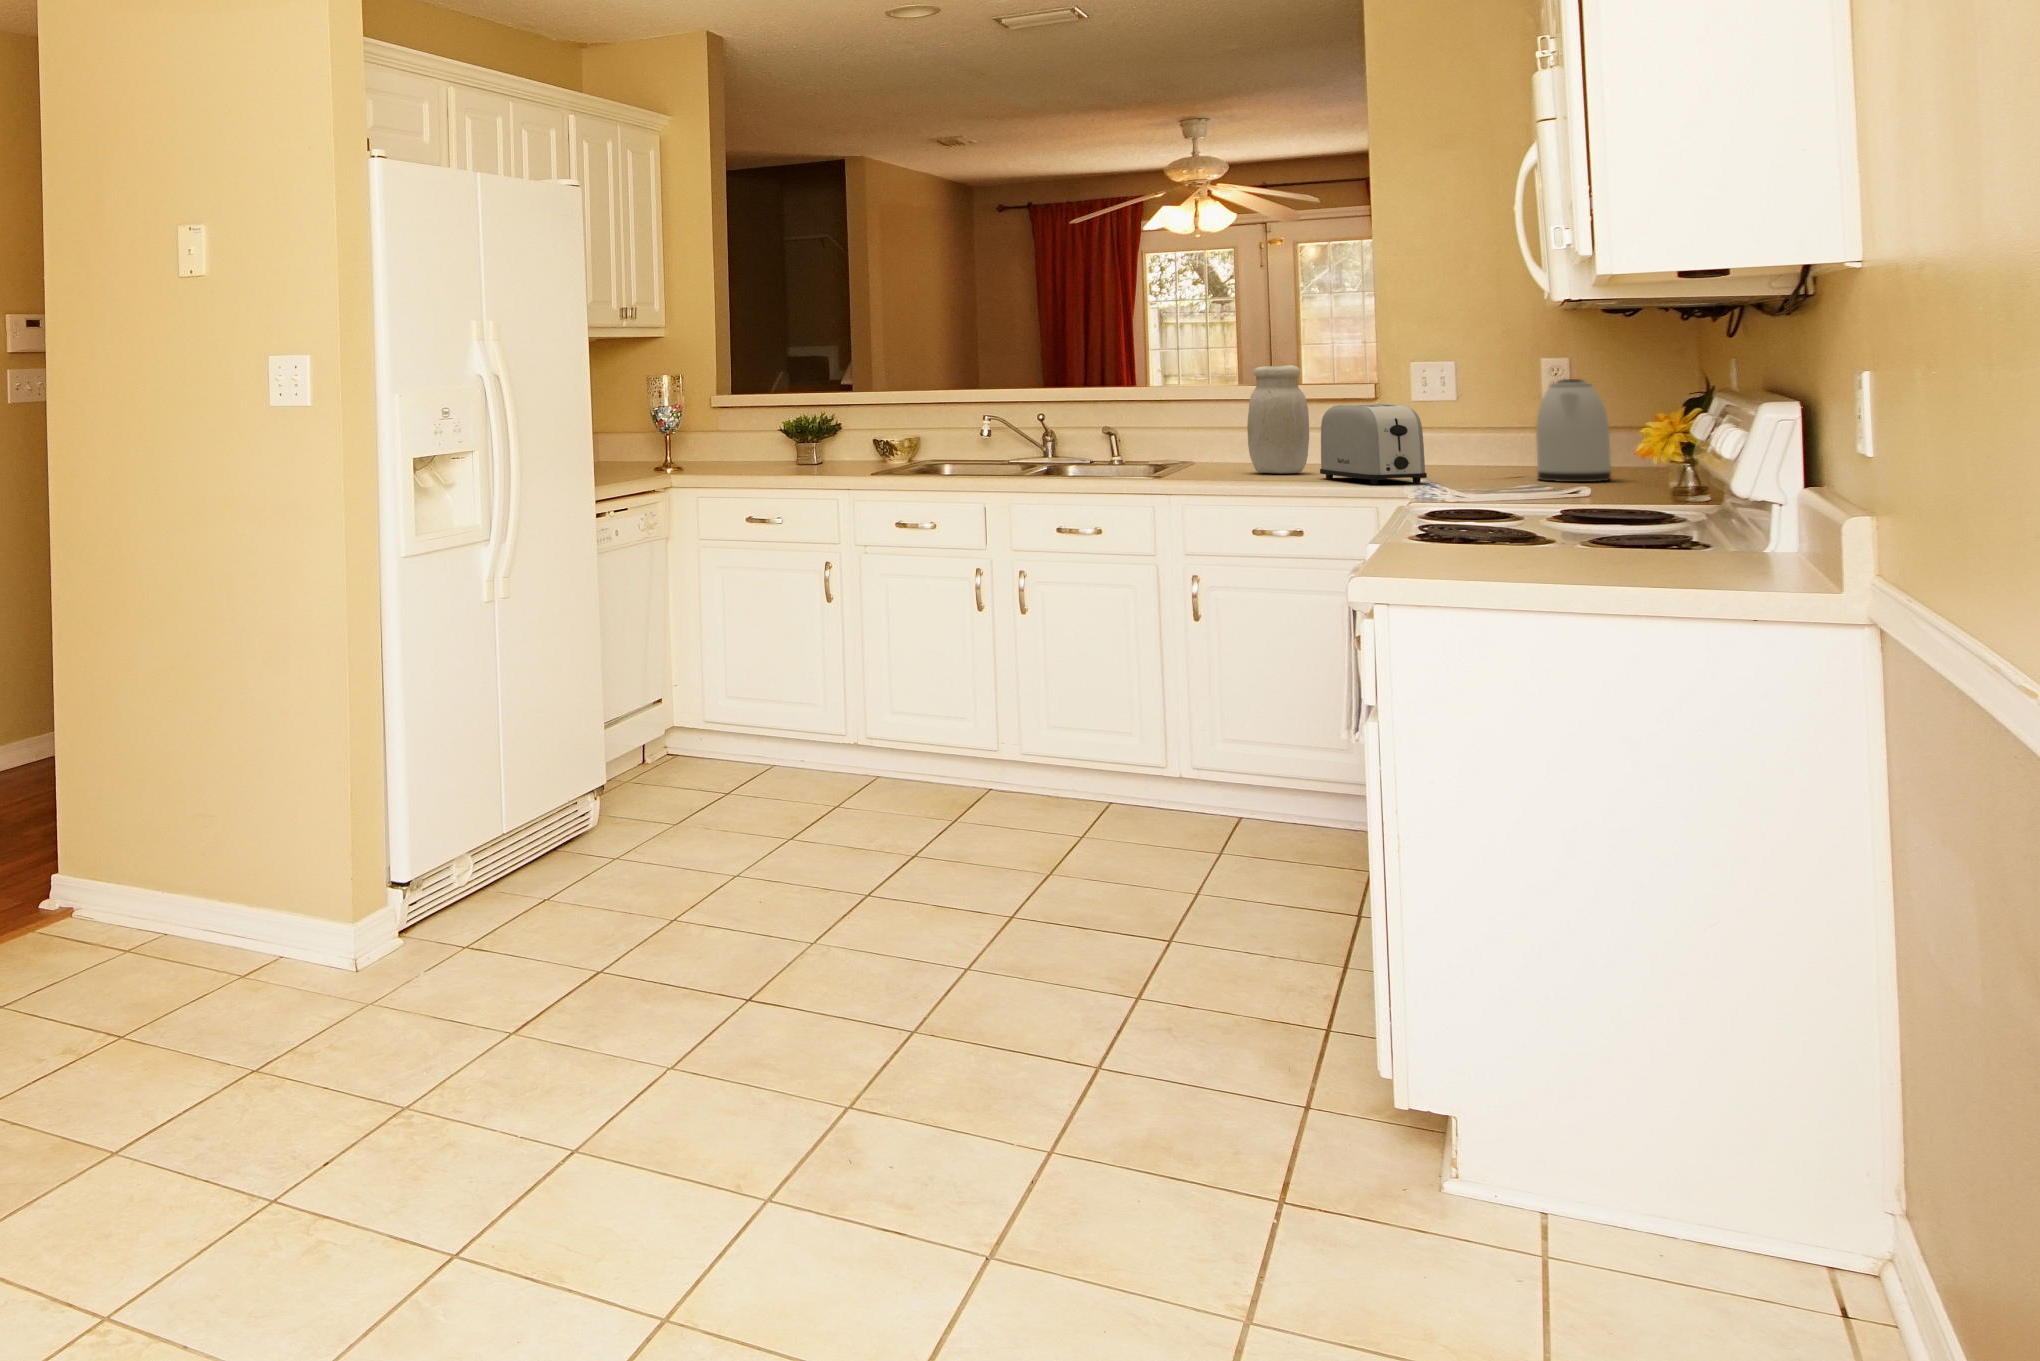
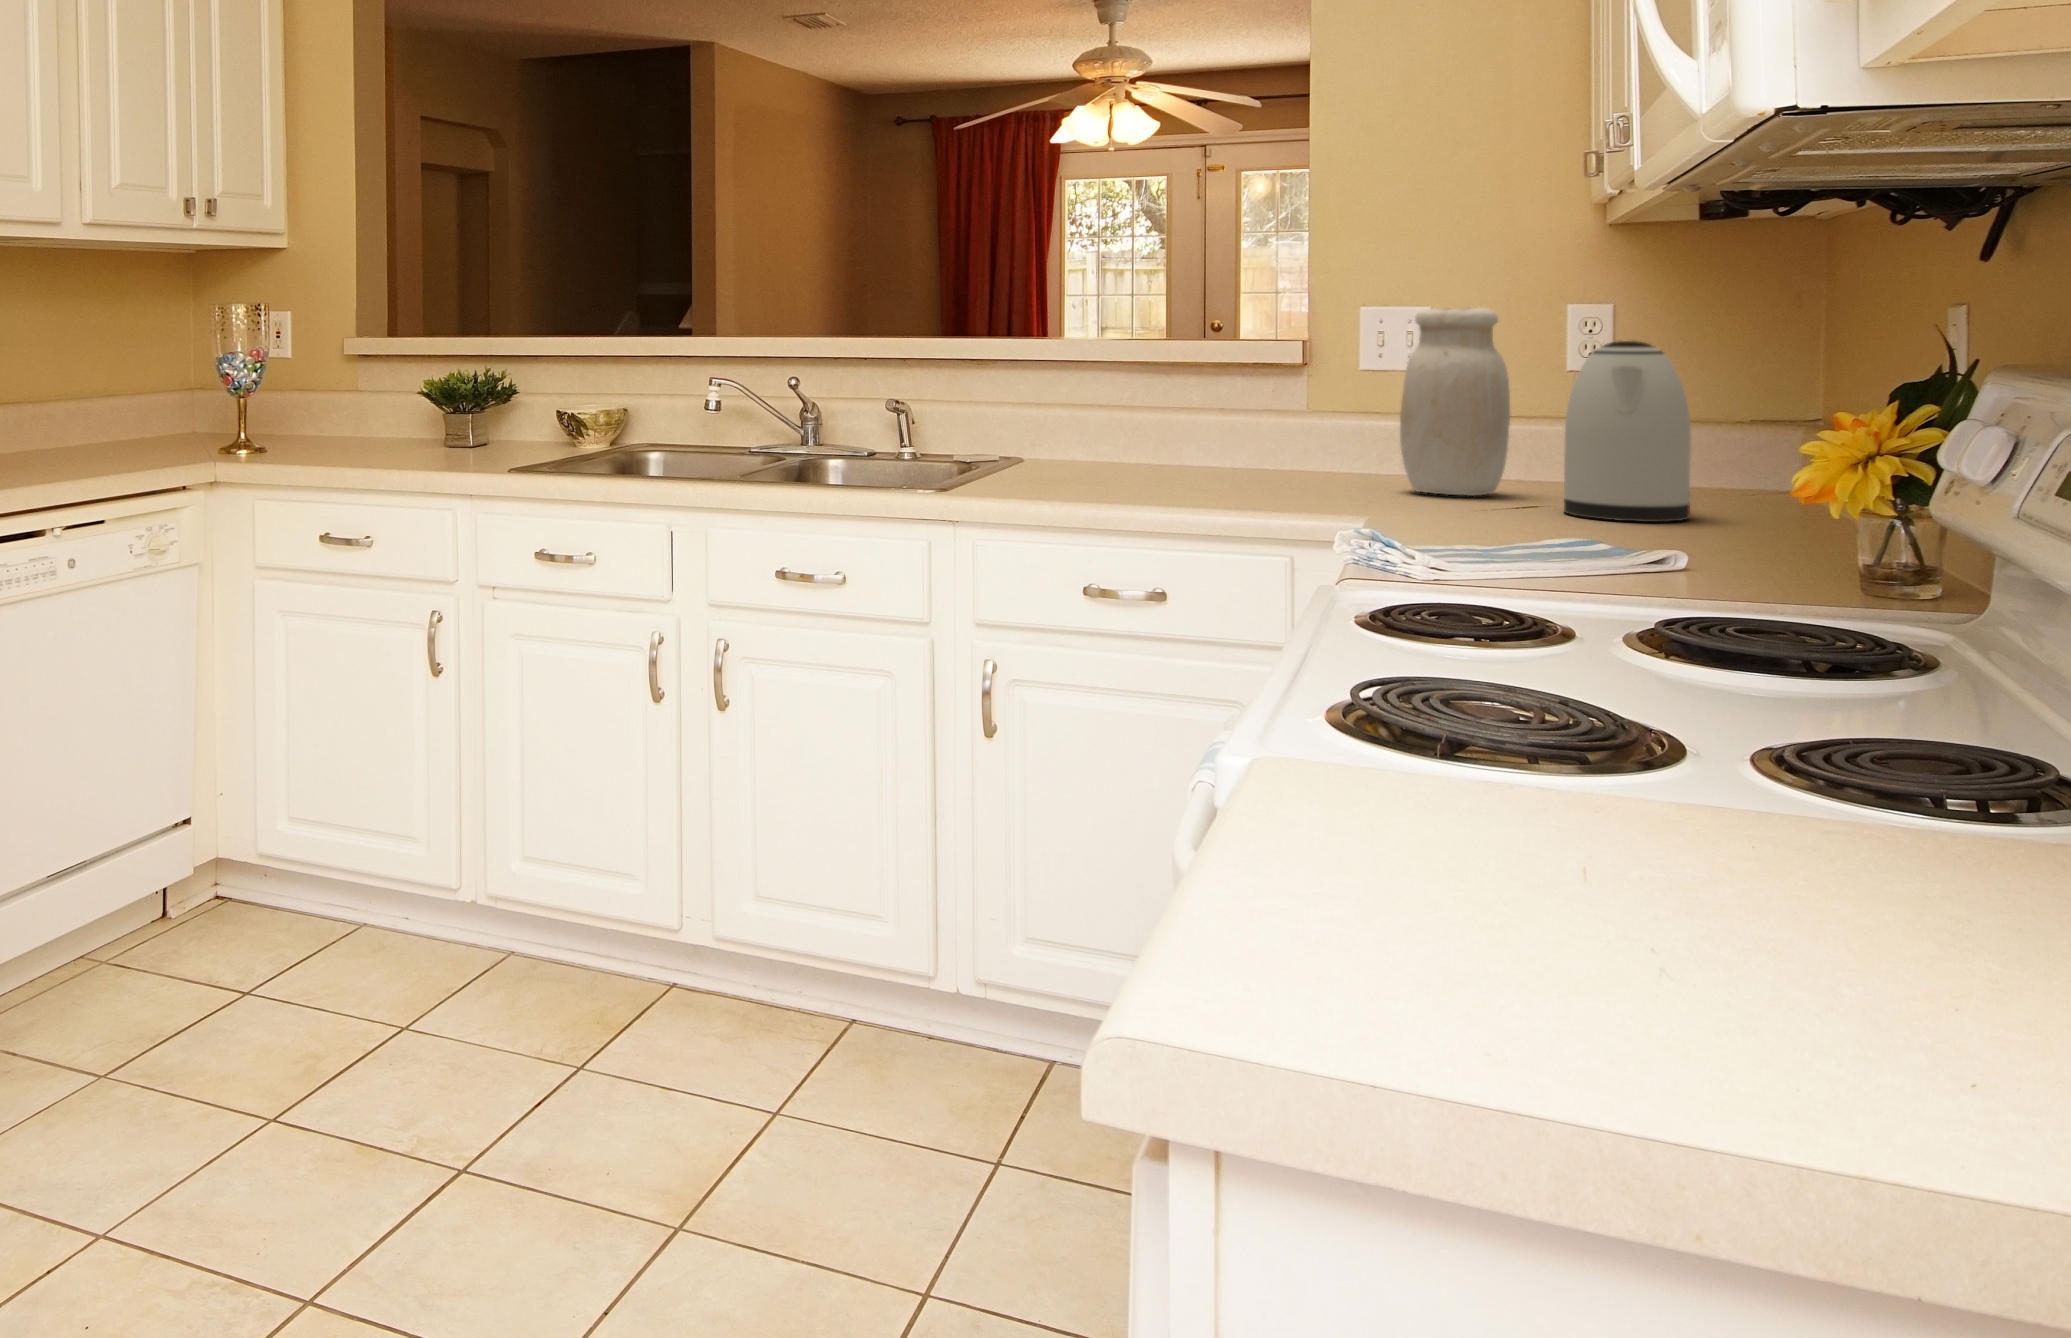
jar: present [1247,365,1309,474] -> present [1400,307,1510,496]
toaster: present [1320,404,1427,484] -> none [1207,375,1380,517]

